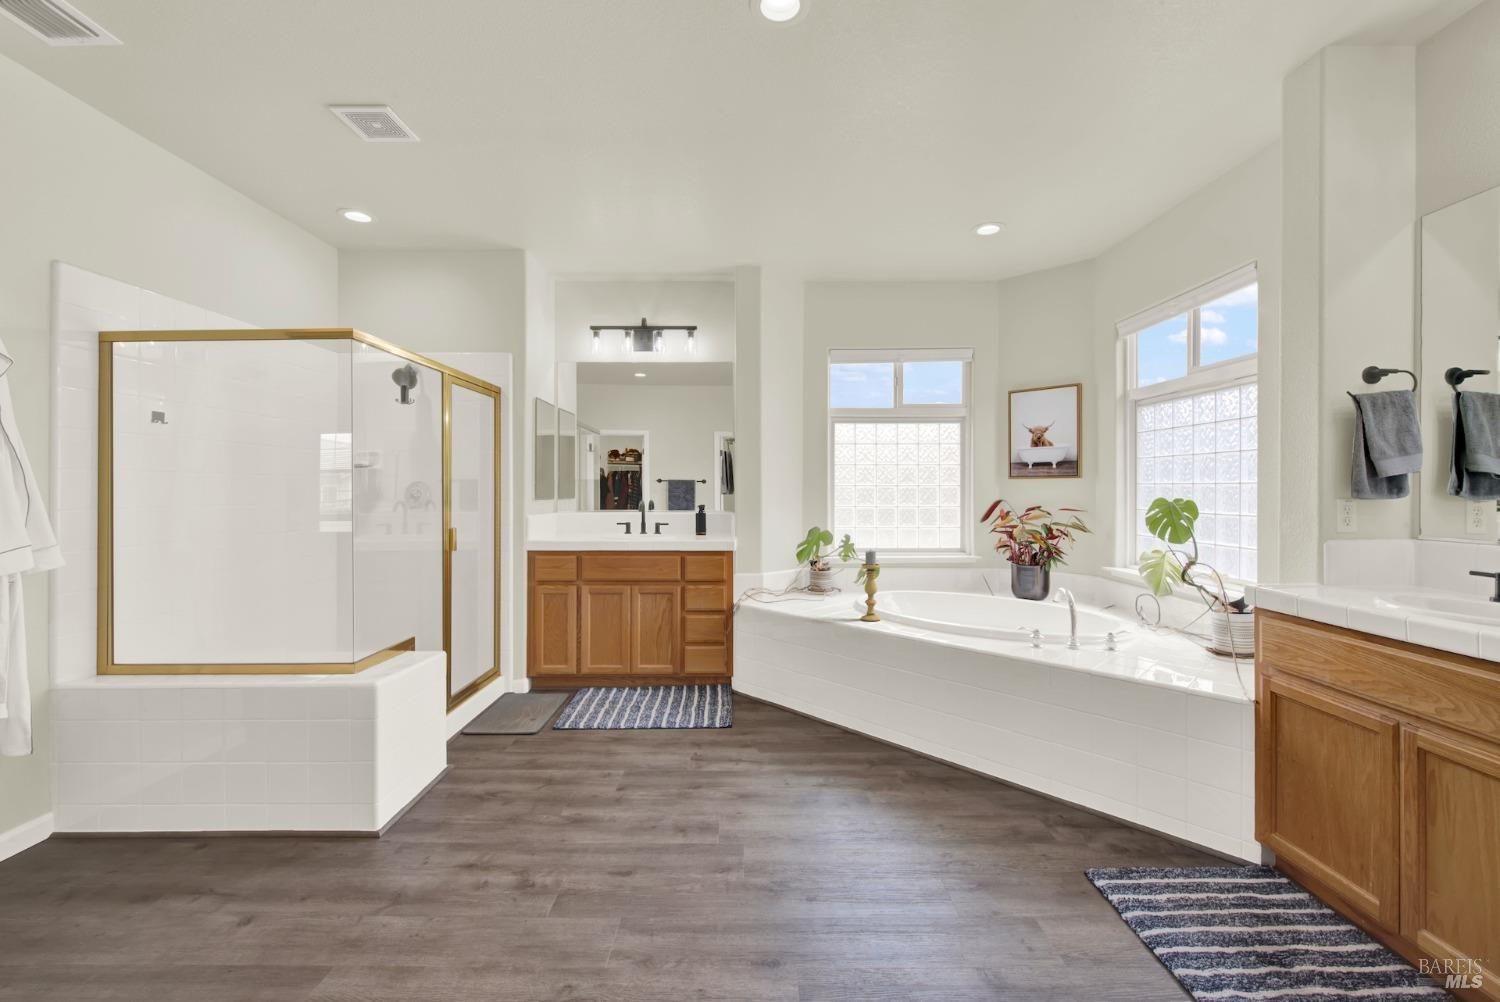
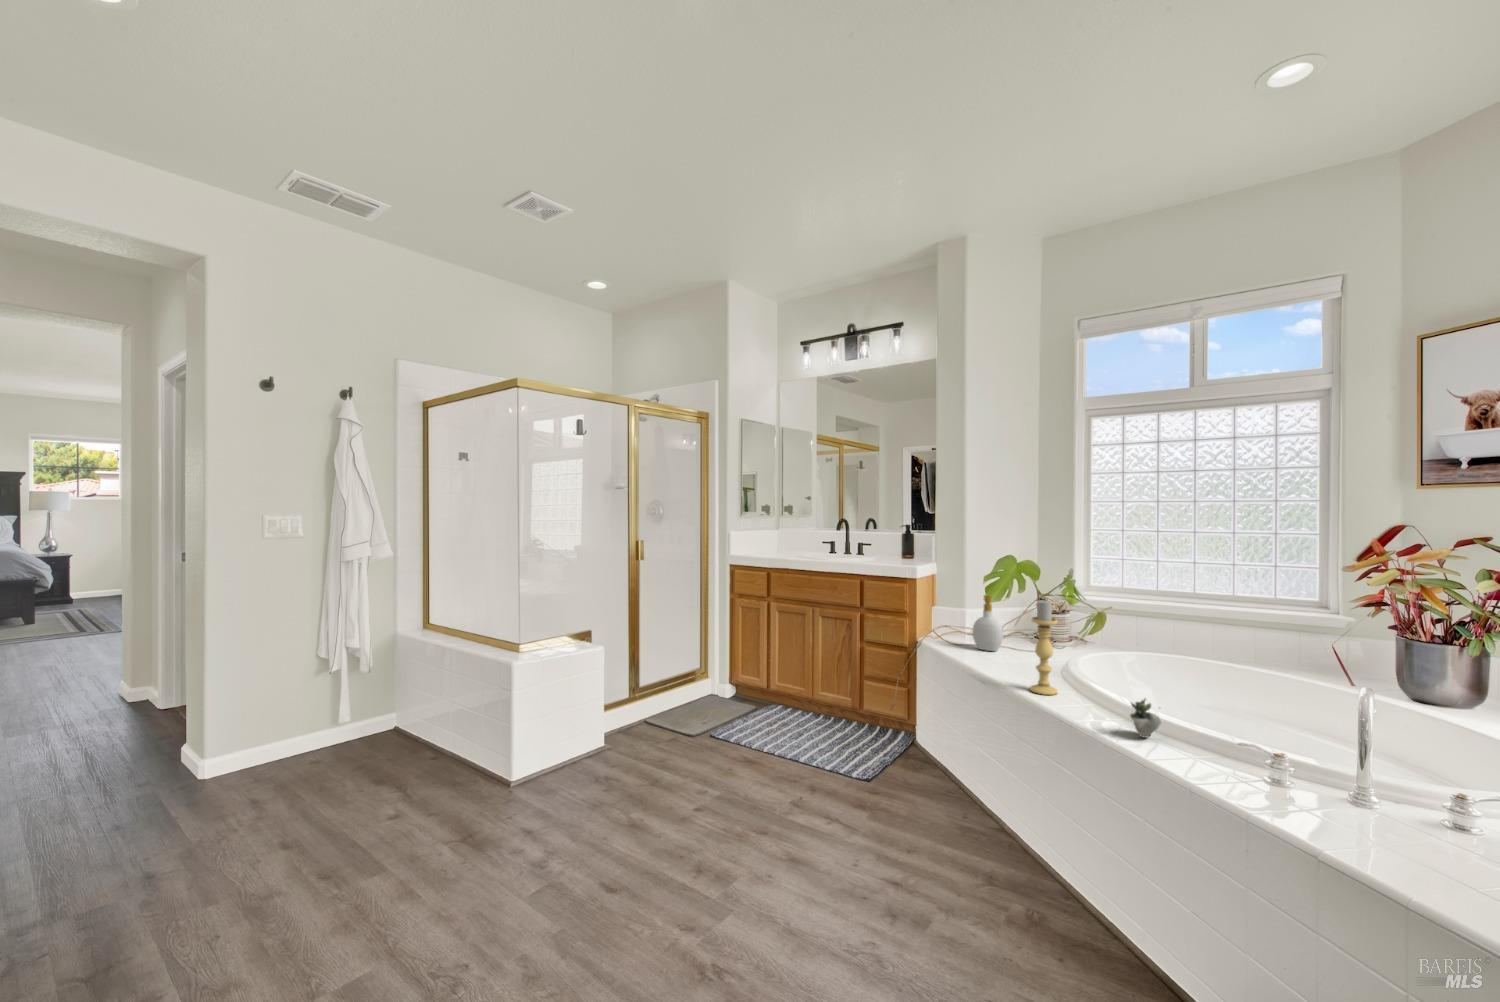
soap bottle: none [784,557,809,602] -> present [972,595,1003,651]
succulent plant: none [950,605,979,633] -> present [1130,699,1161,738]

